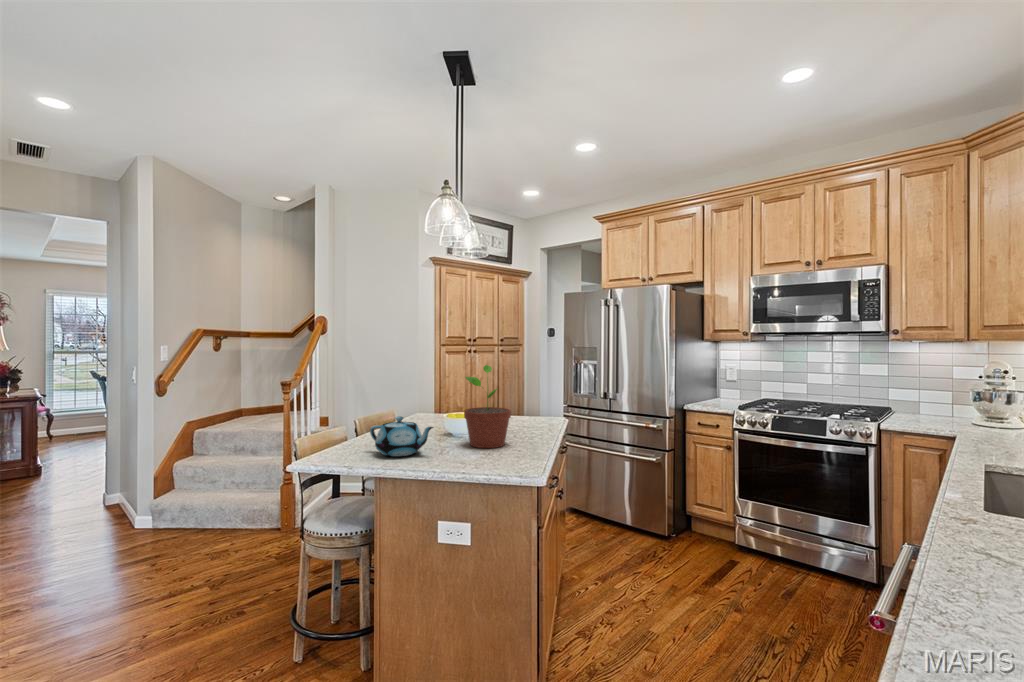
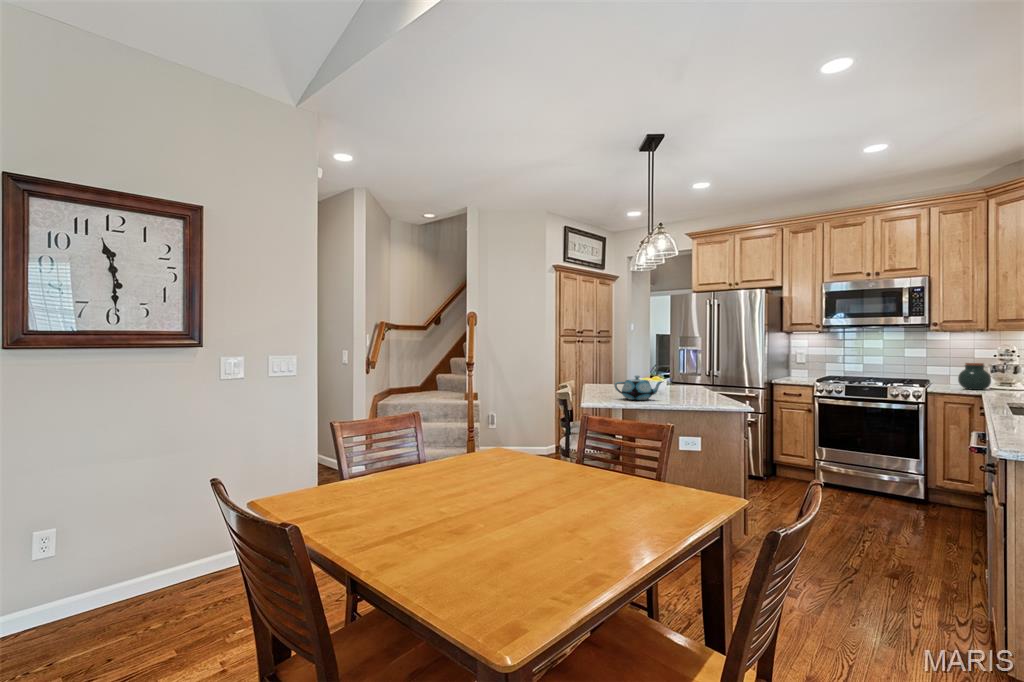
potted plant: present [464,365,511,448] -> none [666,344,699,397]
jar: none [925,388,971,428] -> present [958,363,991,390]

